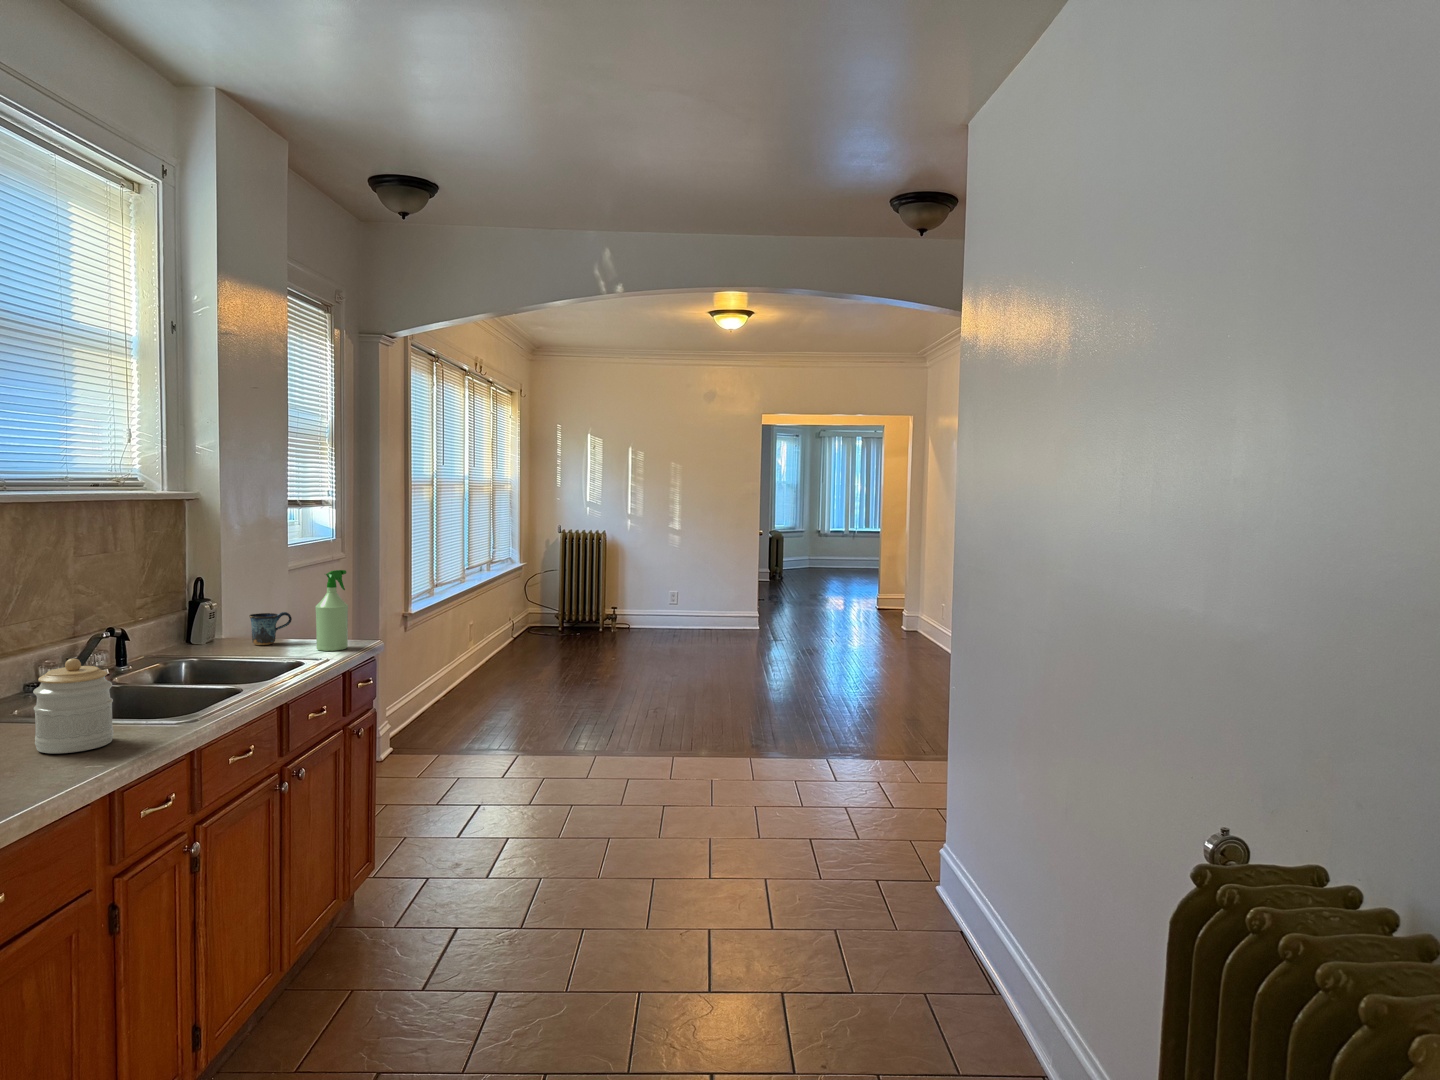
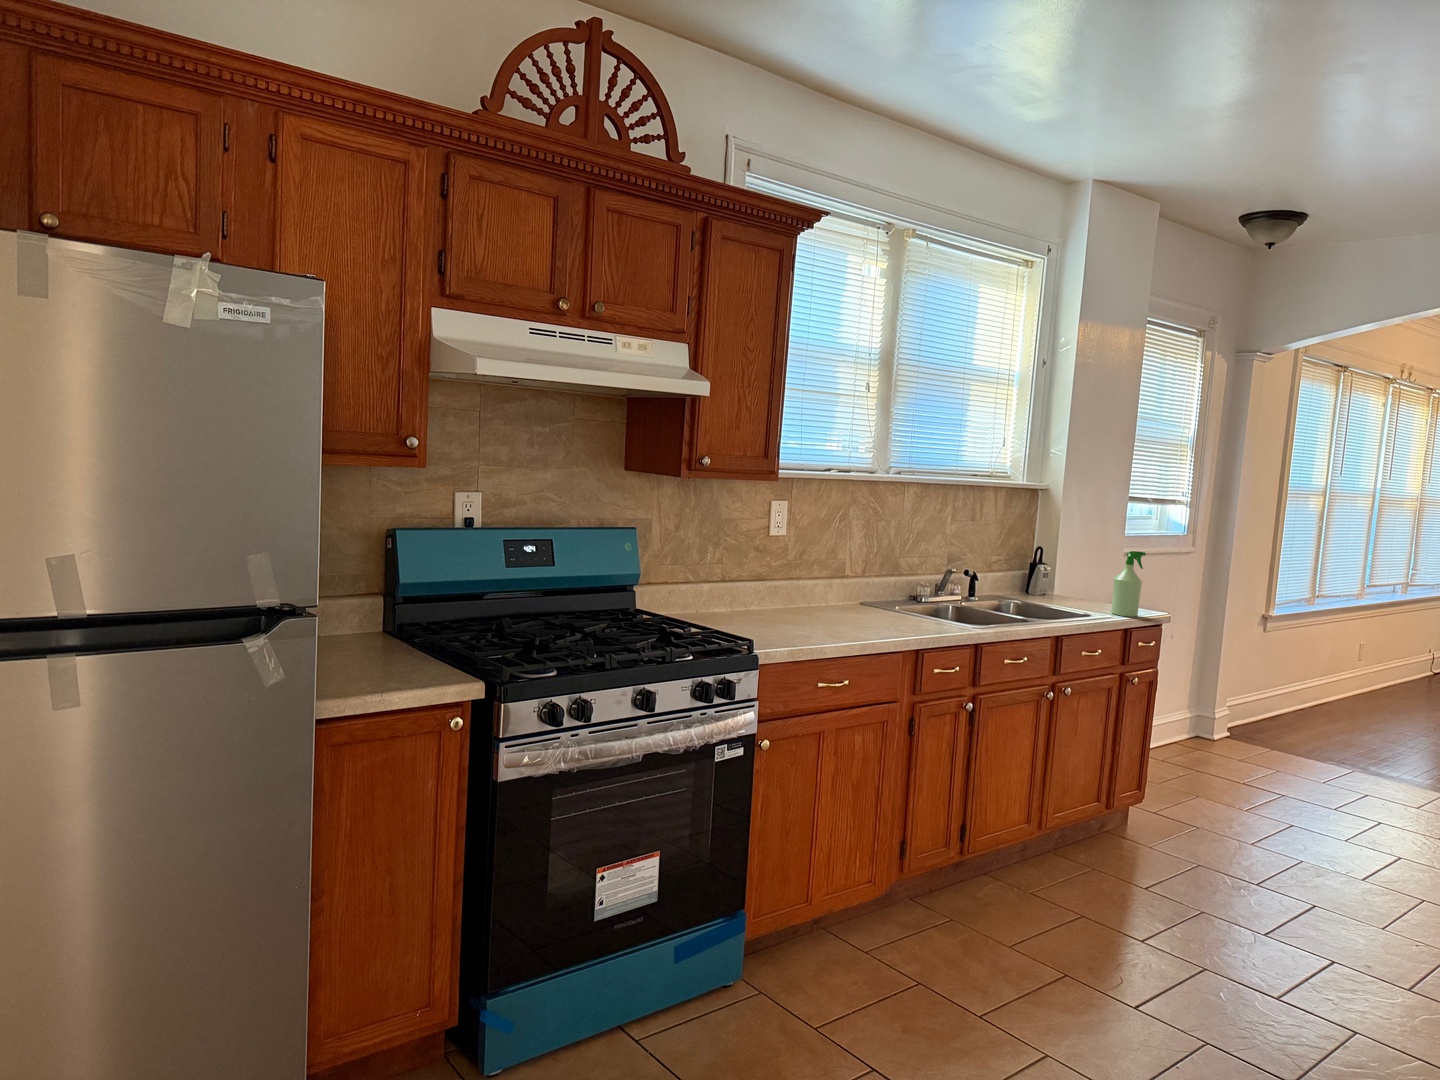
mug: present [249,612,292,645] -> none [1068,578,1100,603]
jar: present [33,658,114,753] -> none [884,573,927,631]

